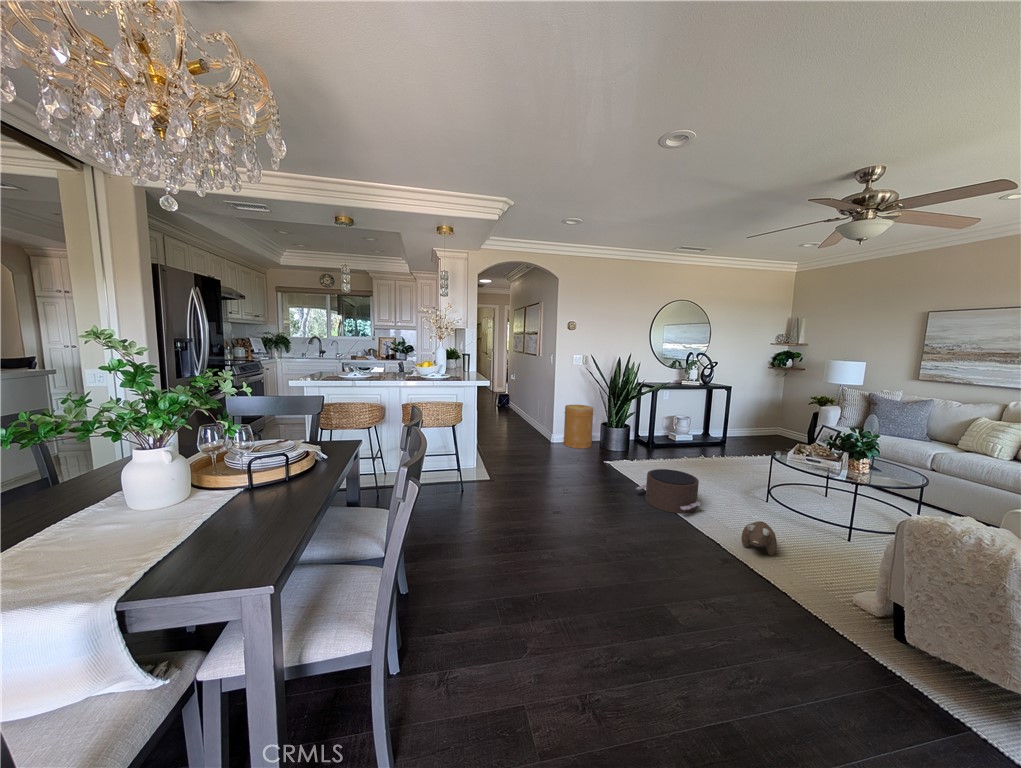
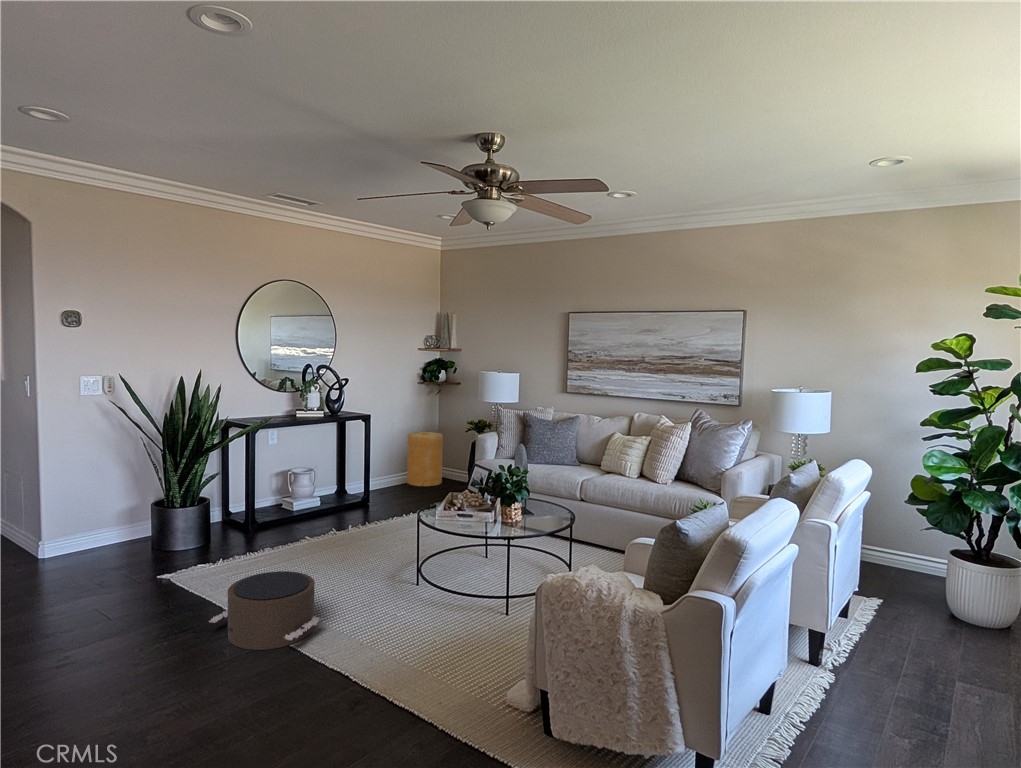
basket: present [563,405,593,448] -> present [407,432,443,486]
plush toy: present [742,521,777,555] -> none [374,629,419,677]

